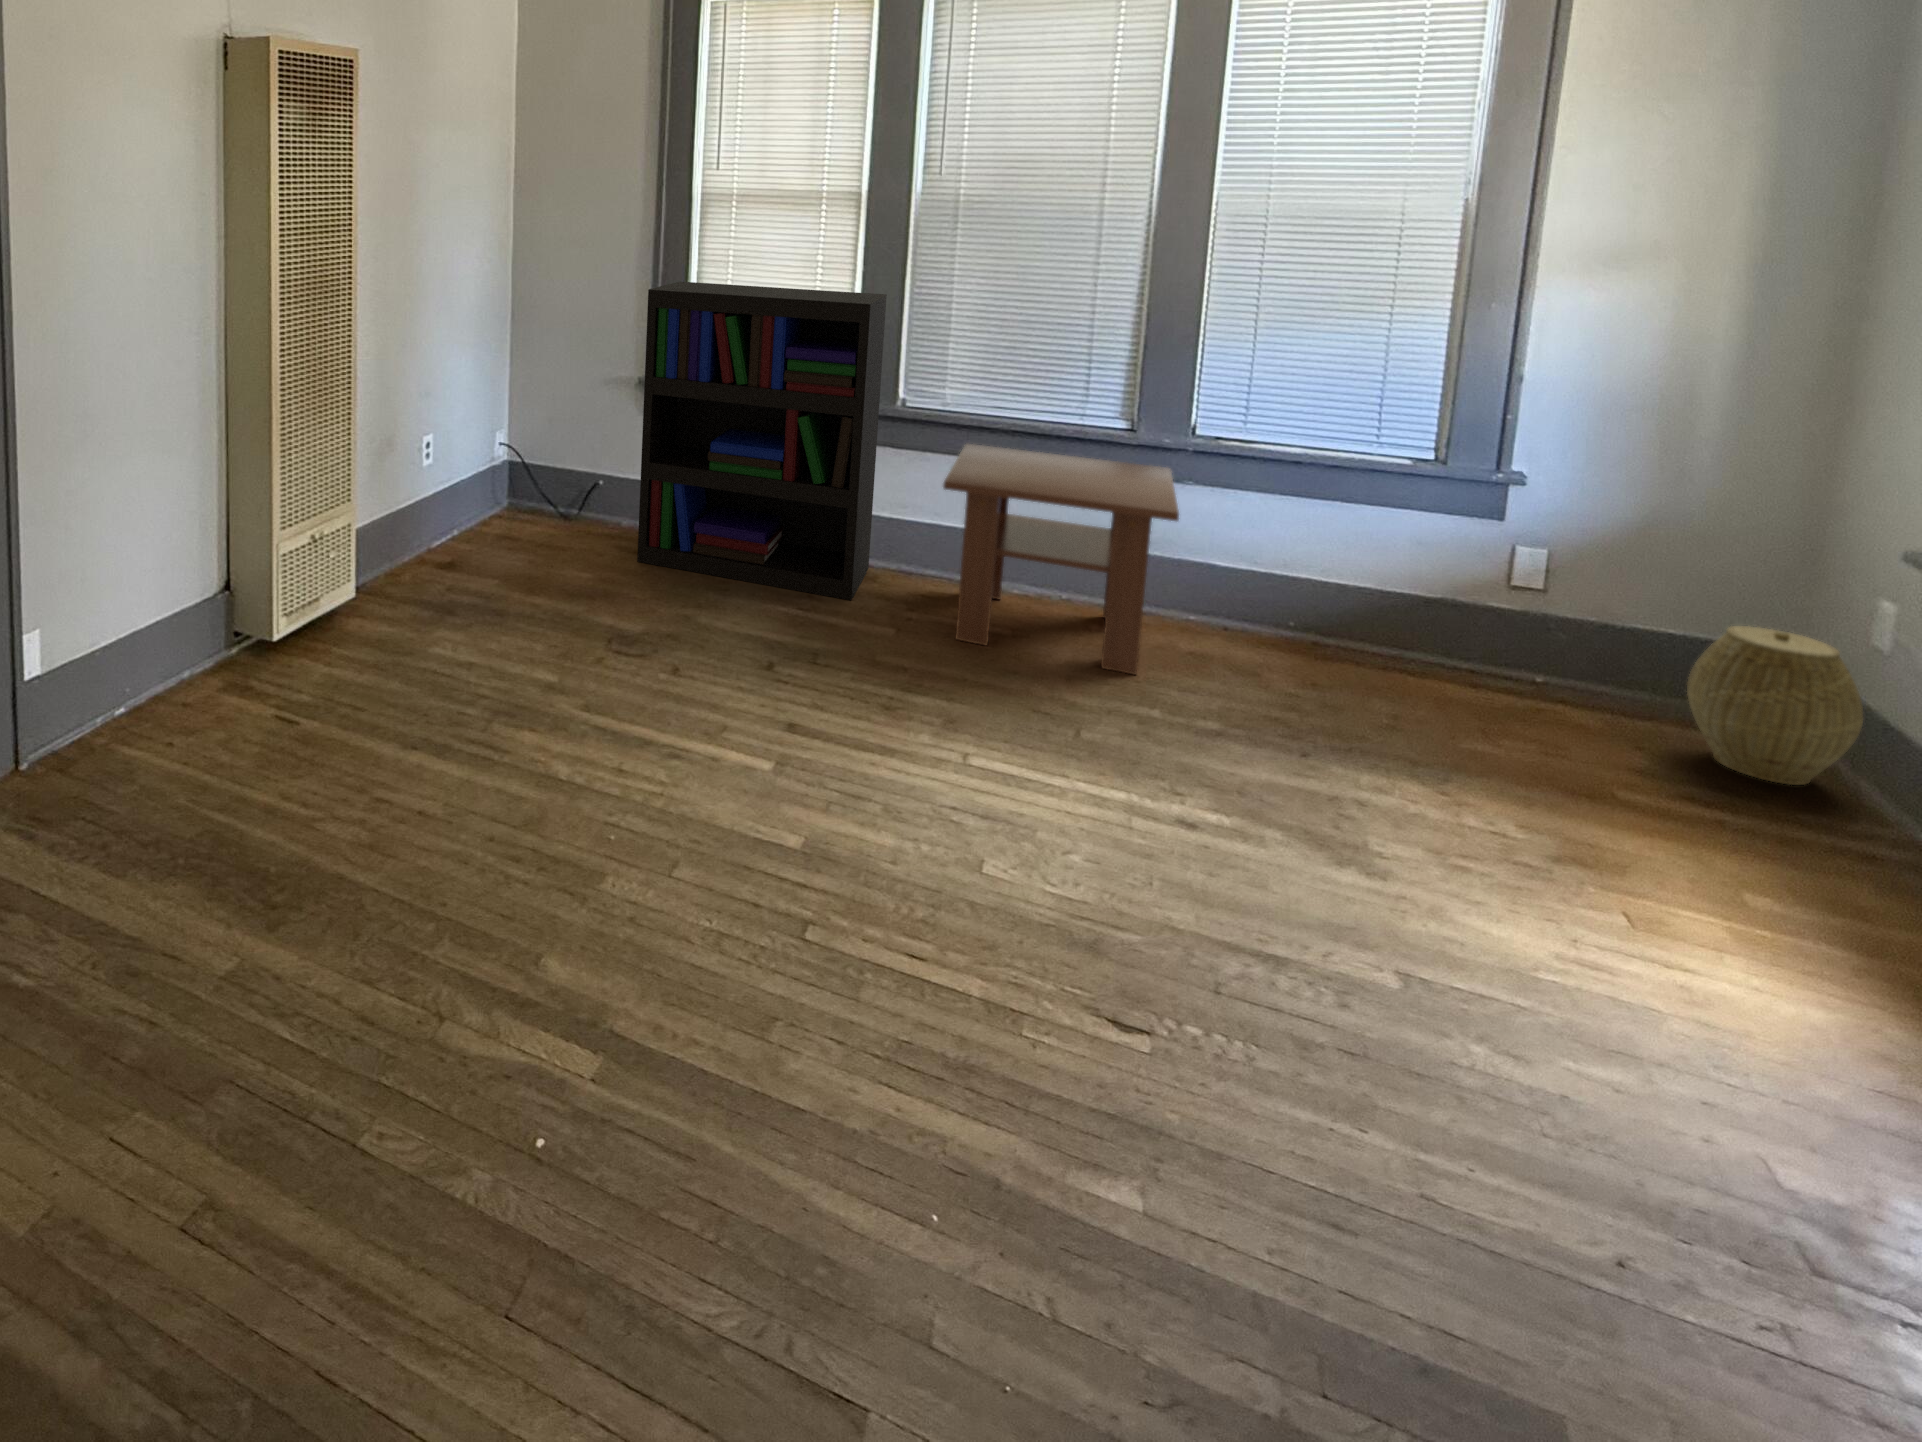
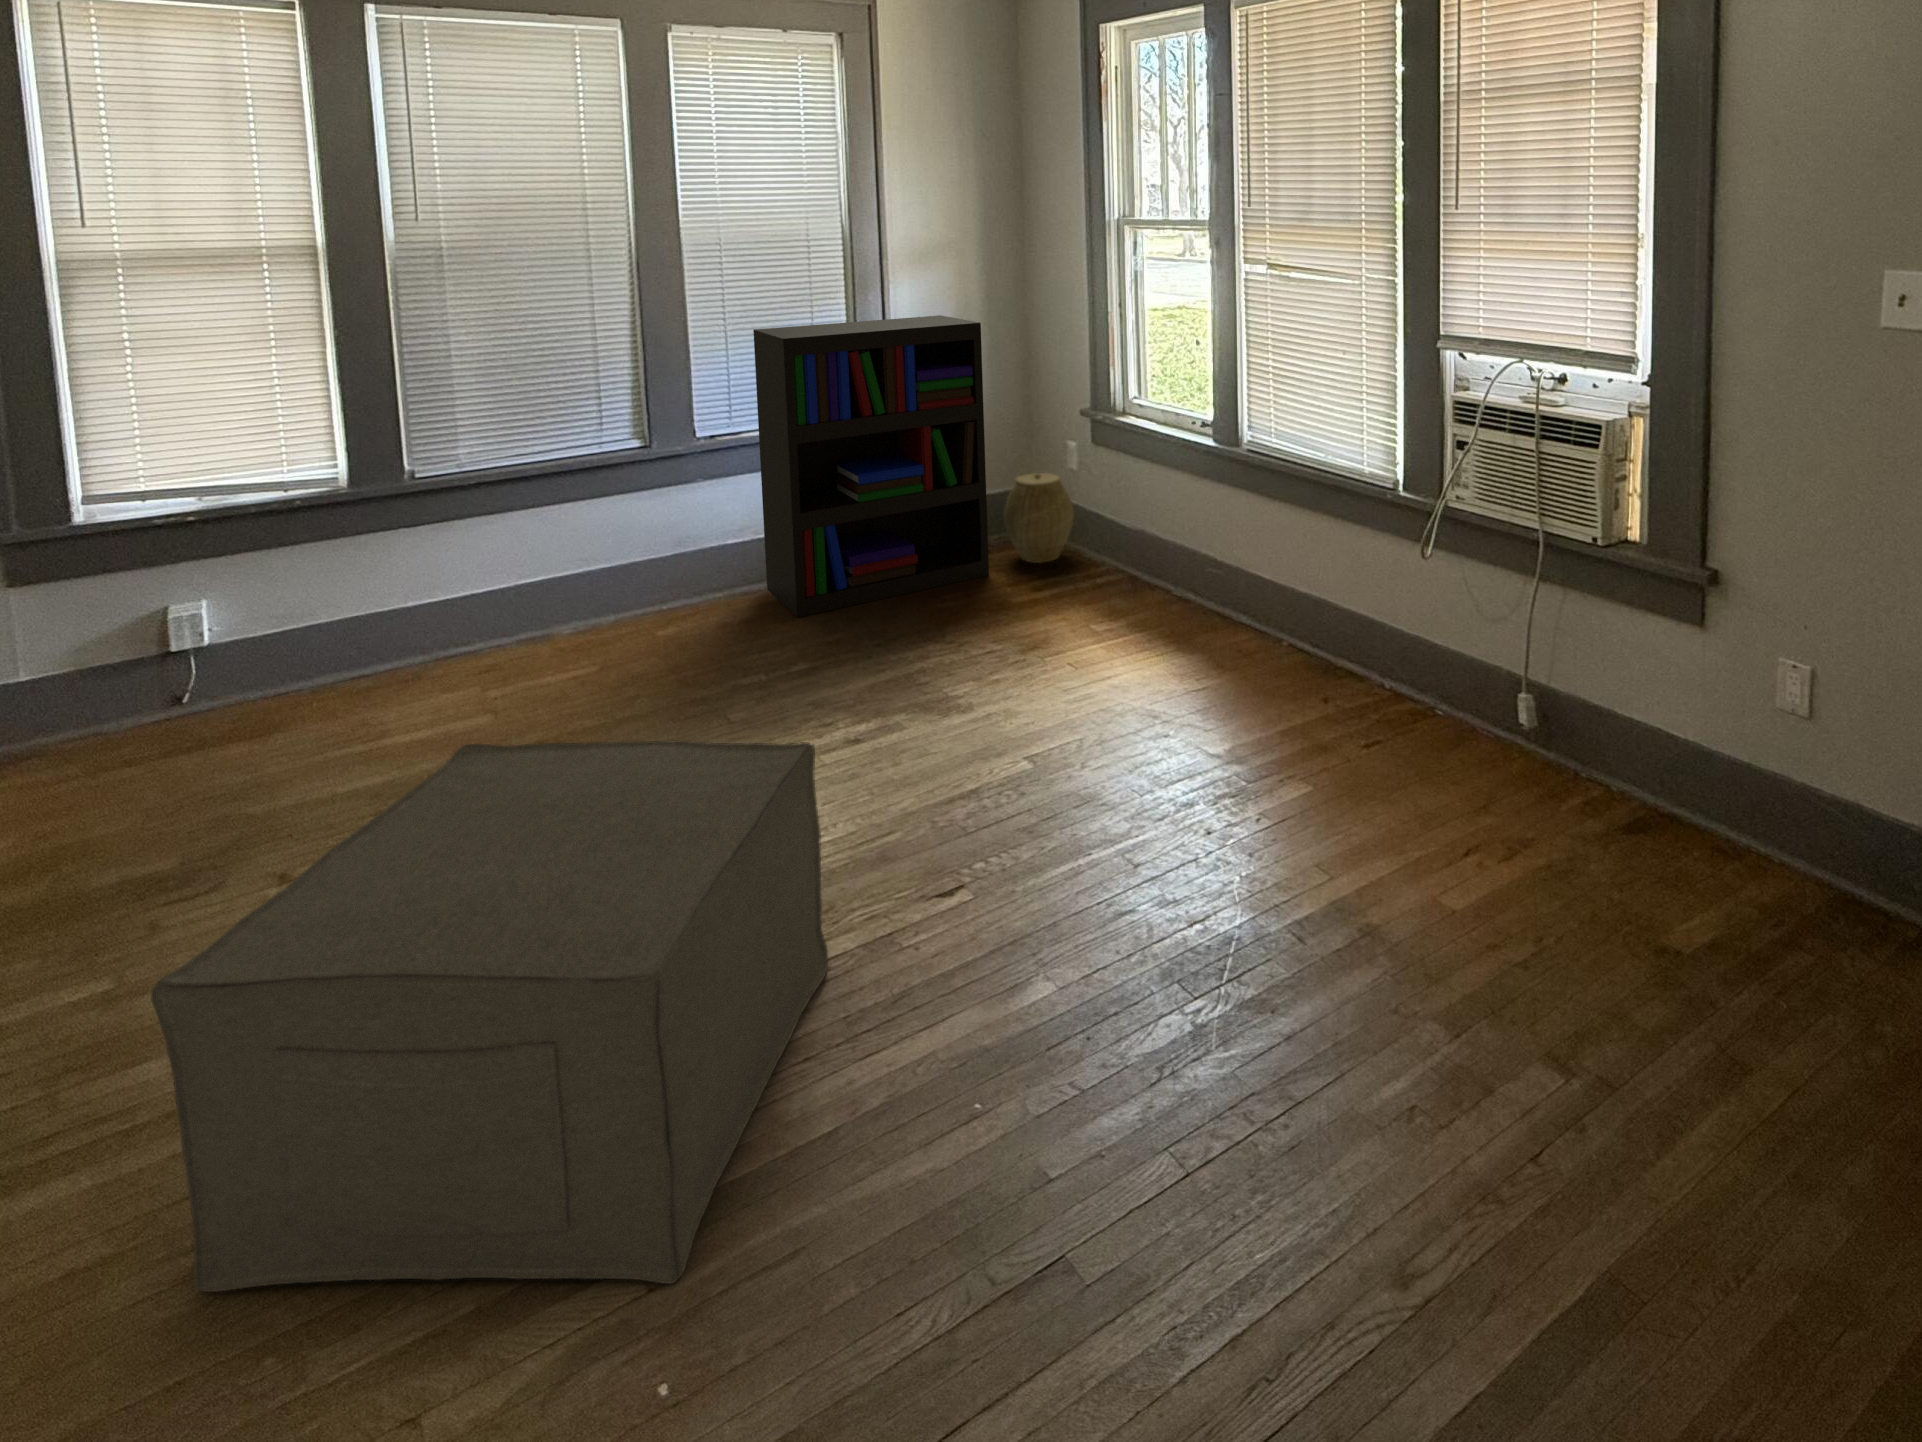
bookshelf: present [637,282,887,600] -> present [753,315,989,618]
coffee table: present [943,444,1179,675] -> none [497,471,740,694]
ottoman: none [447,606,954,1084] -> present [151,741,828,1292]

